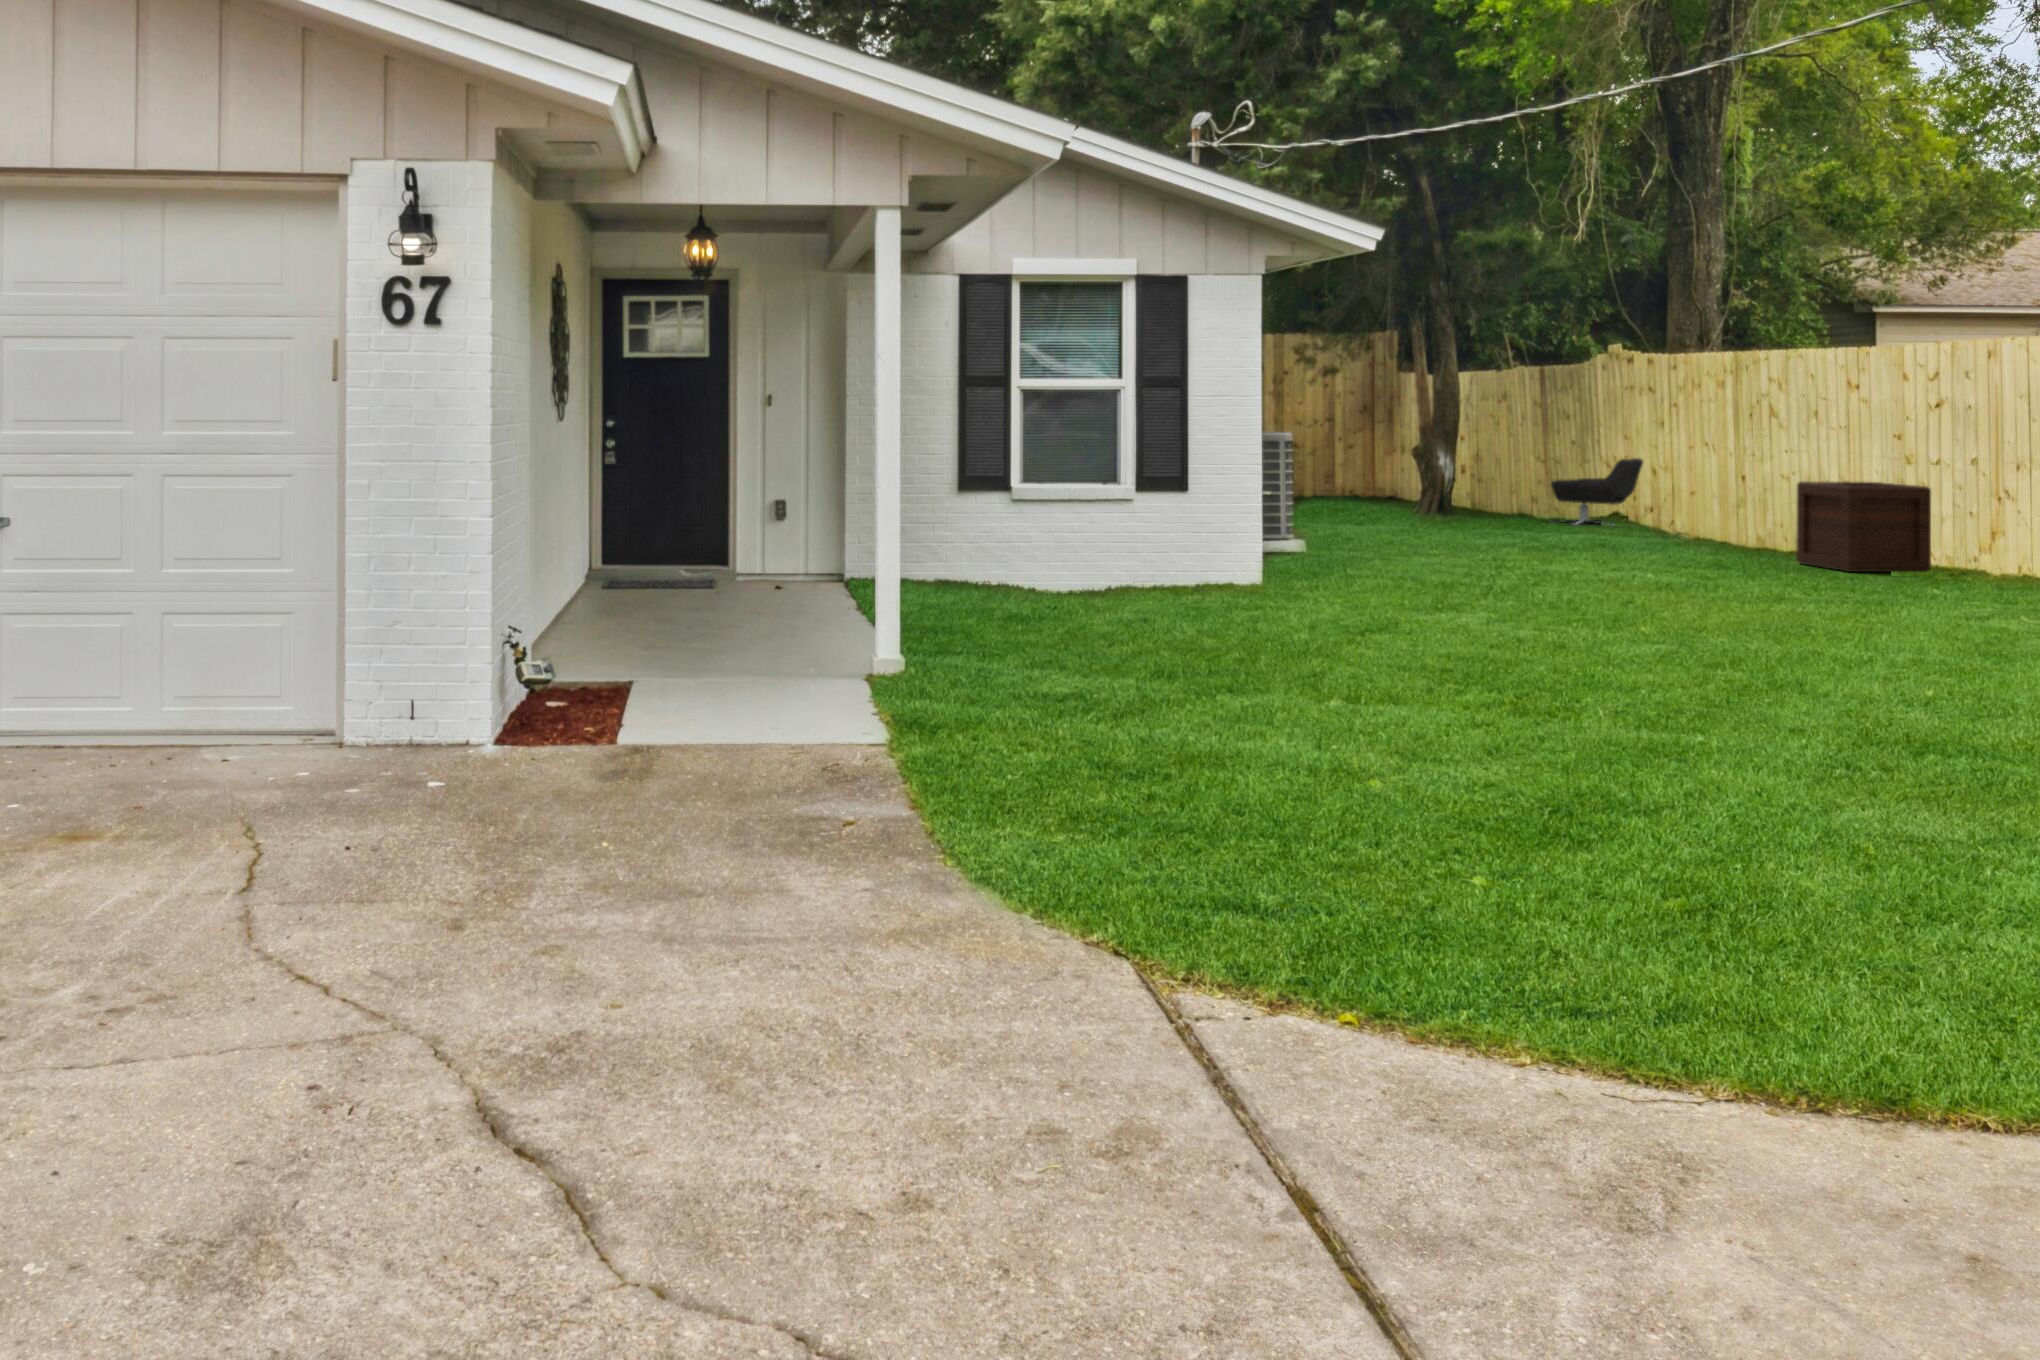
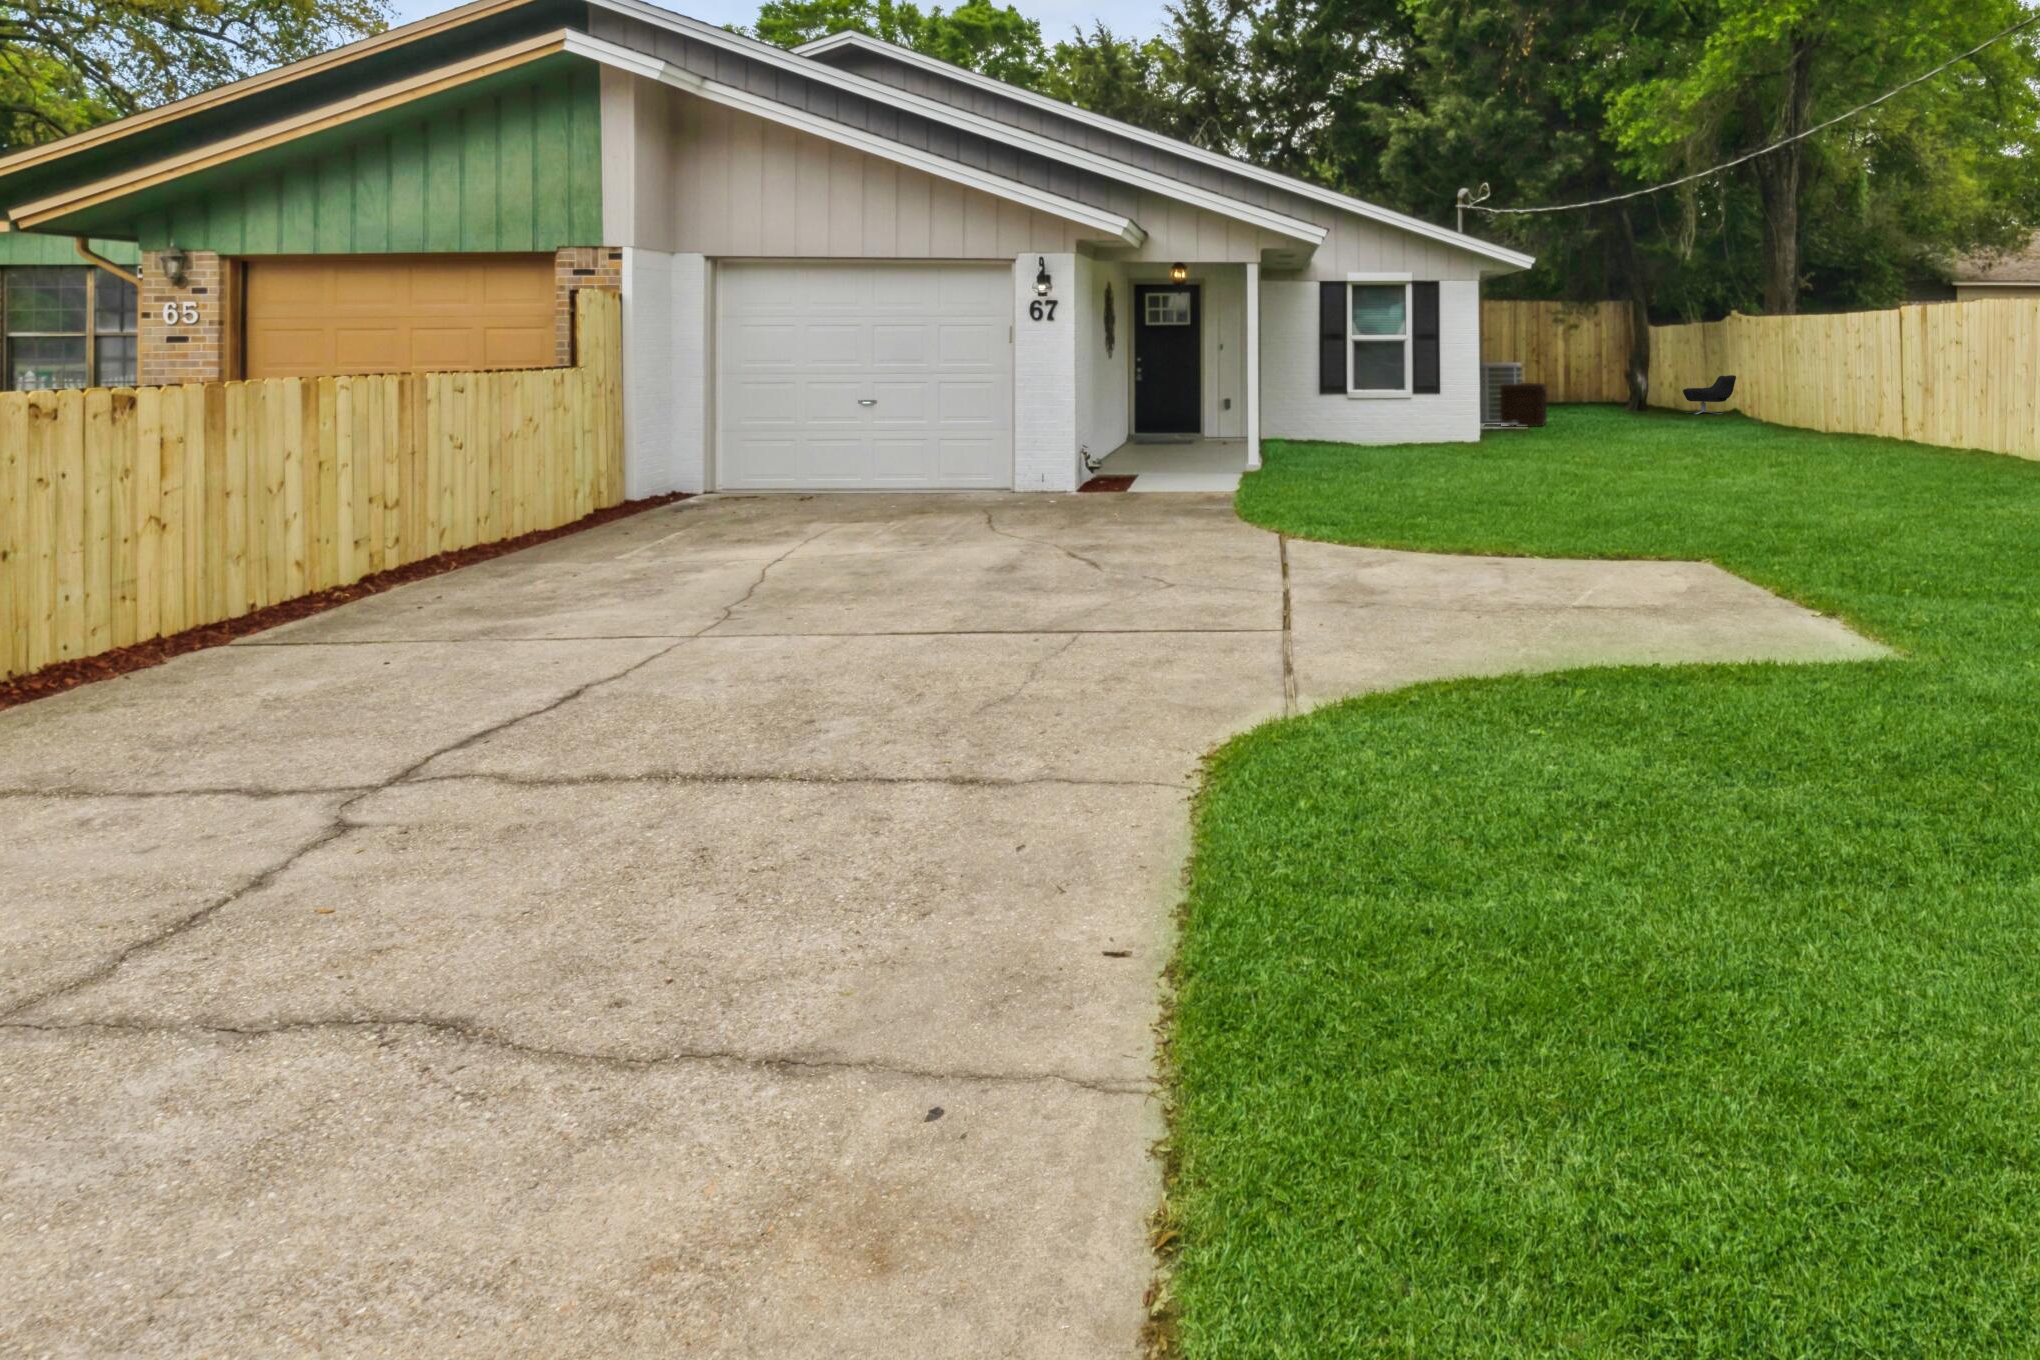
wooden crate: present [1796,481,1931,572] -> present [1500,383,1547,427]

